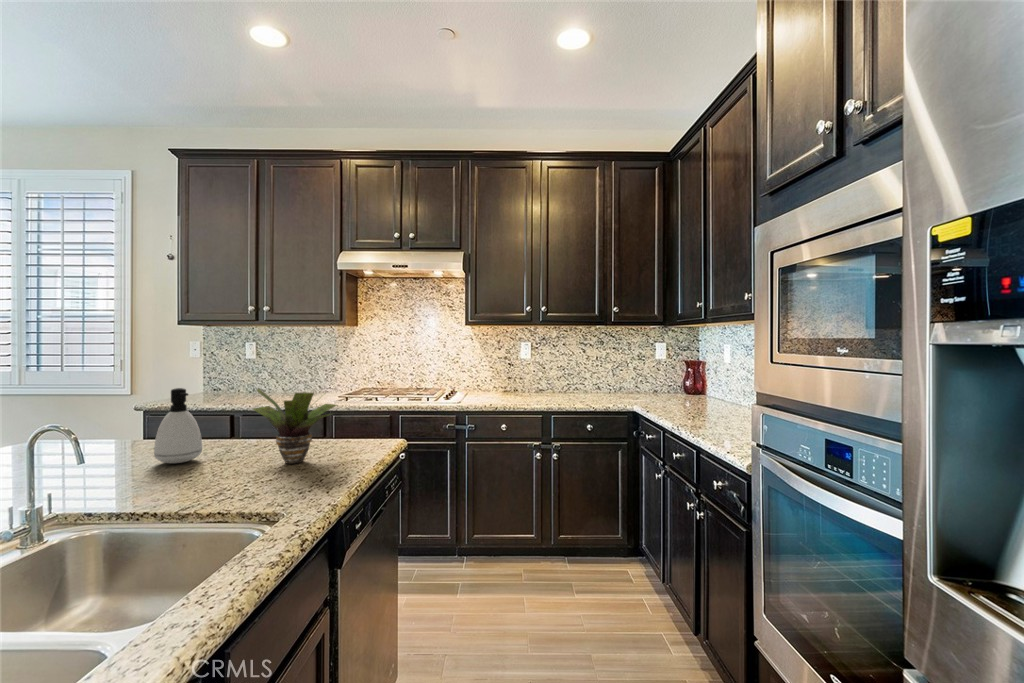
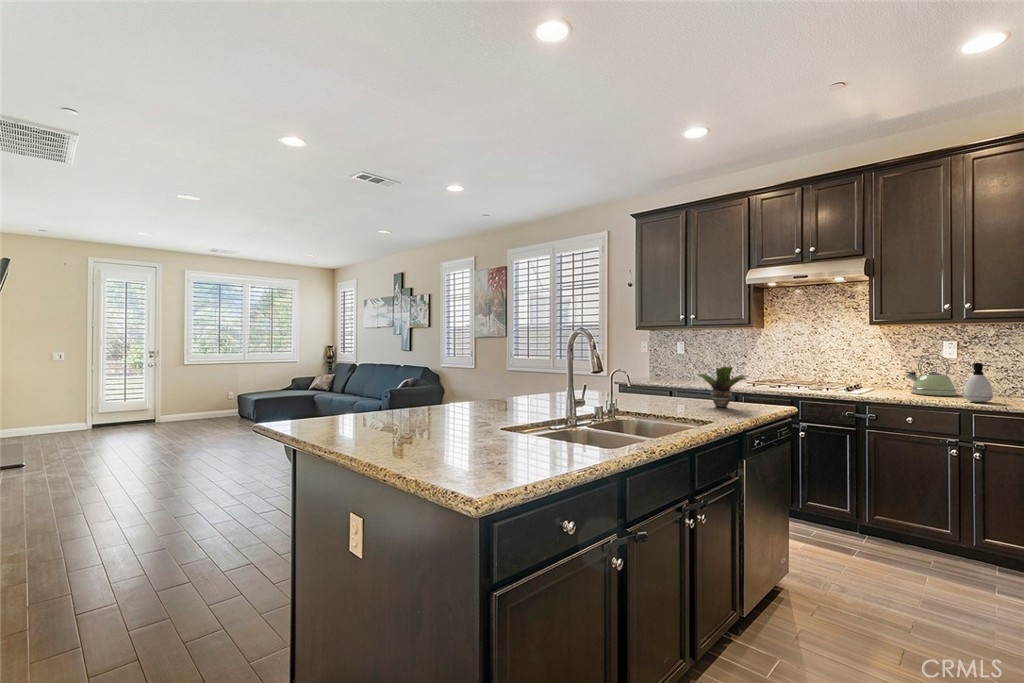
kettle: none [495,356,534,398] -> present [906,354,957,396]
soap dispenser: present [154,388,202,463] -> present [964,363,993,402]

